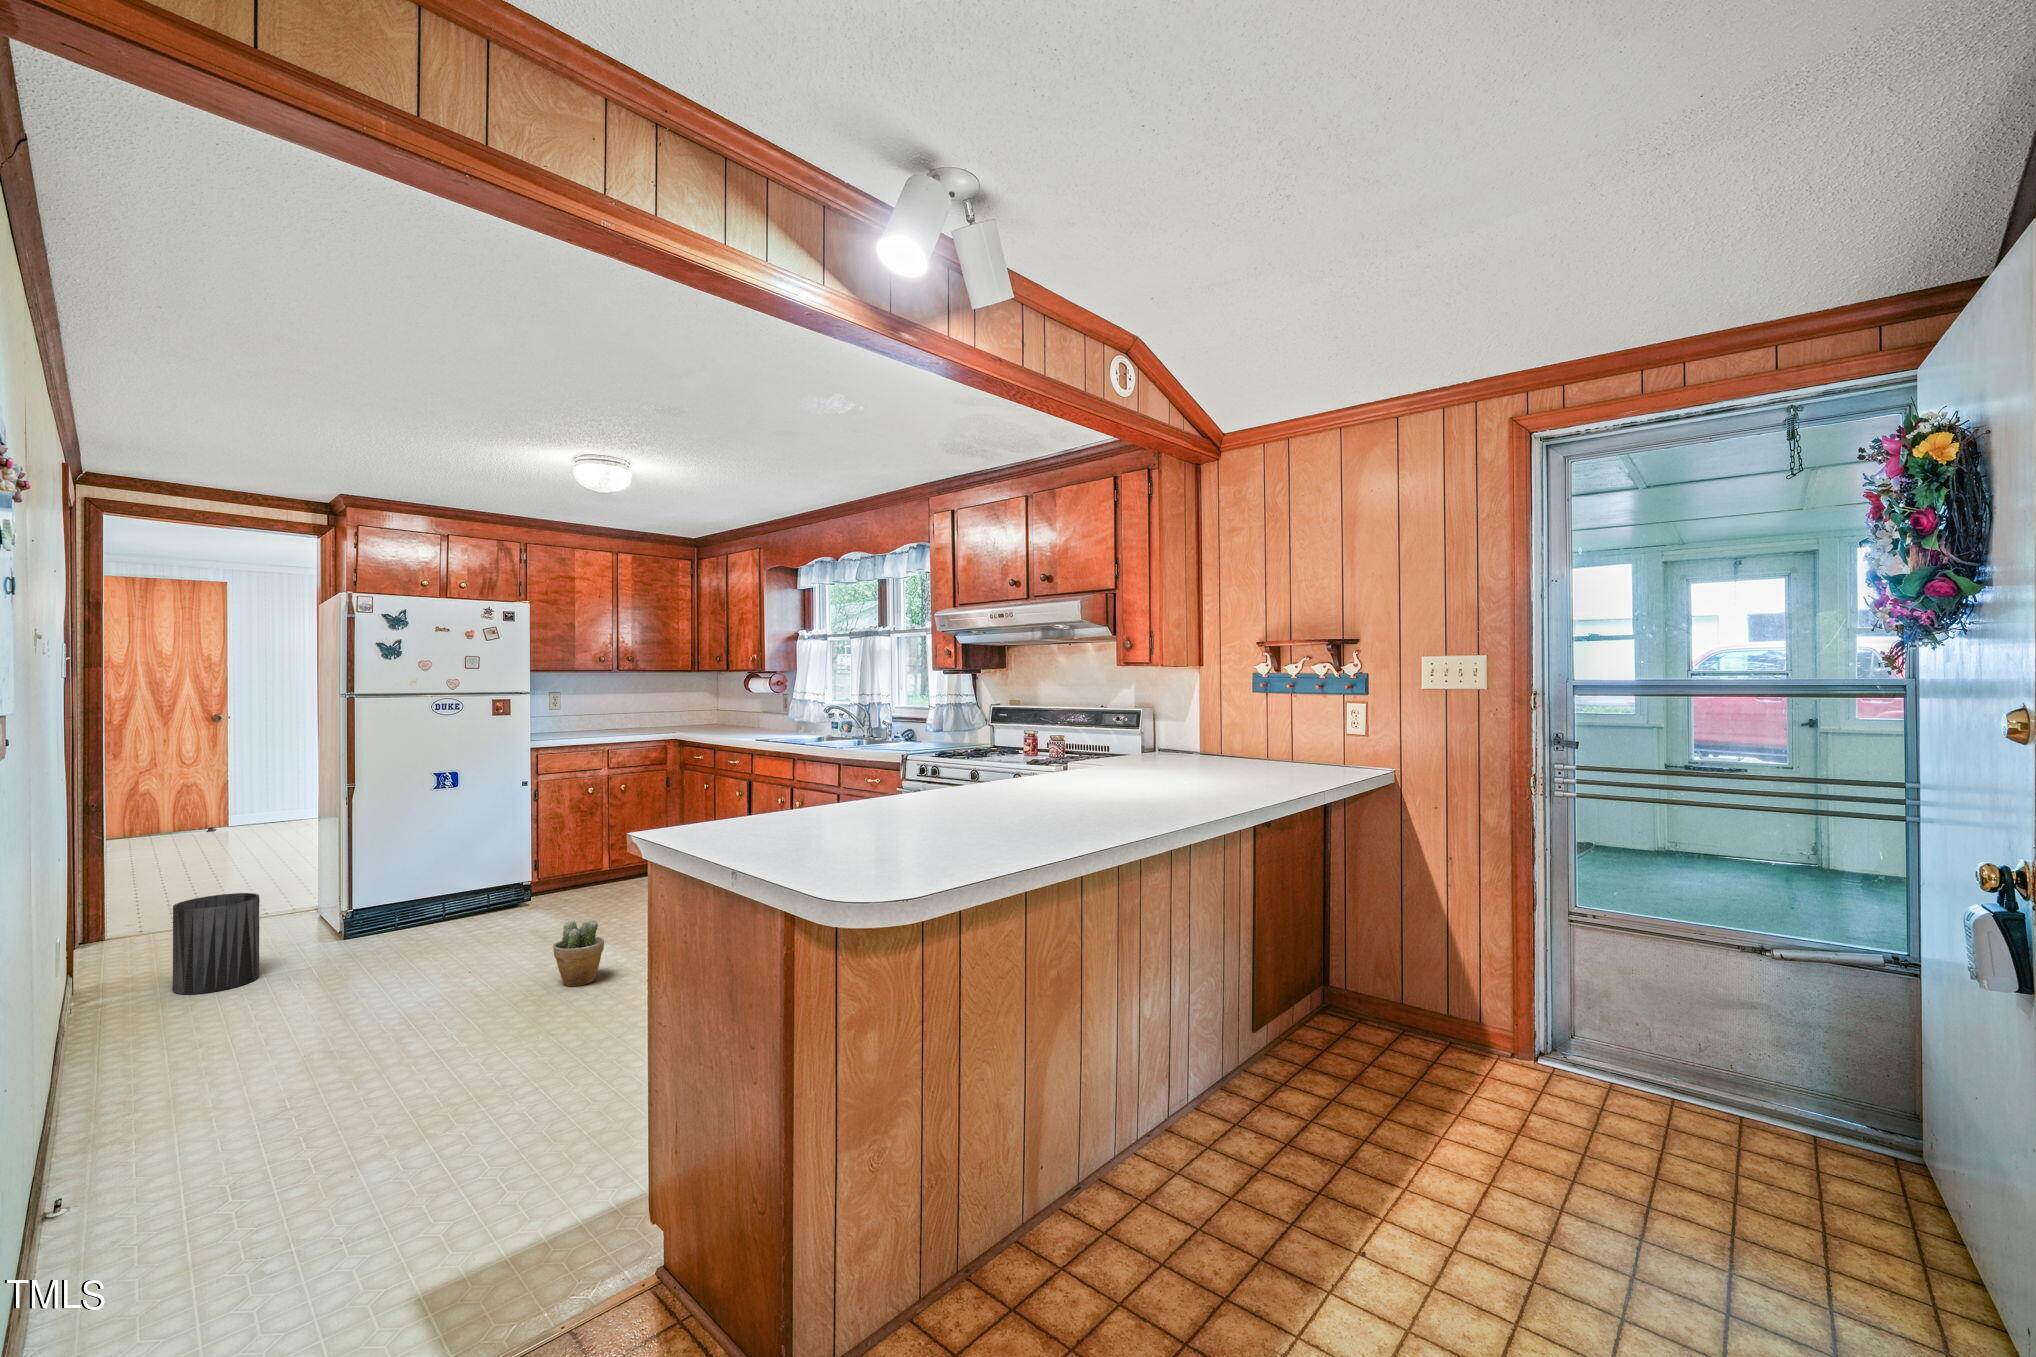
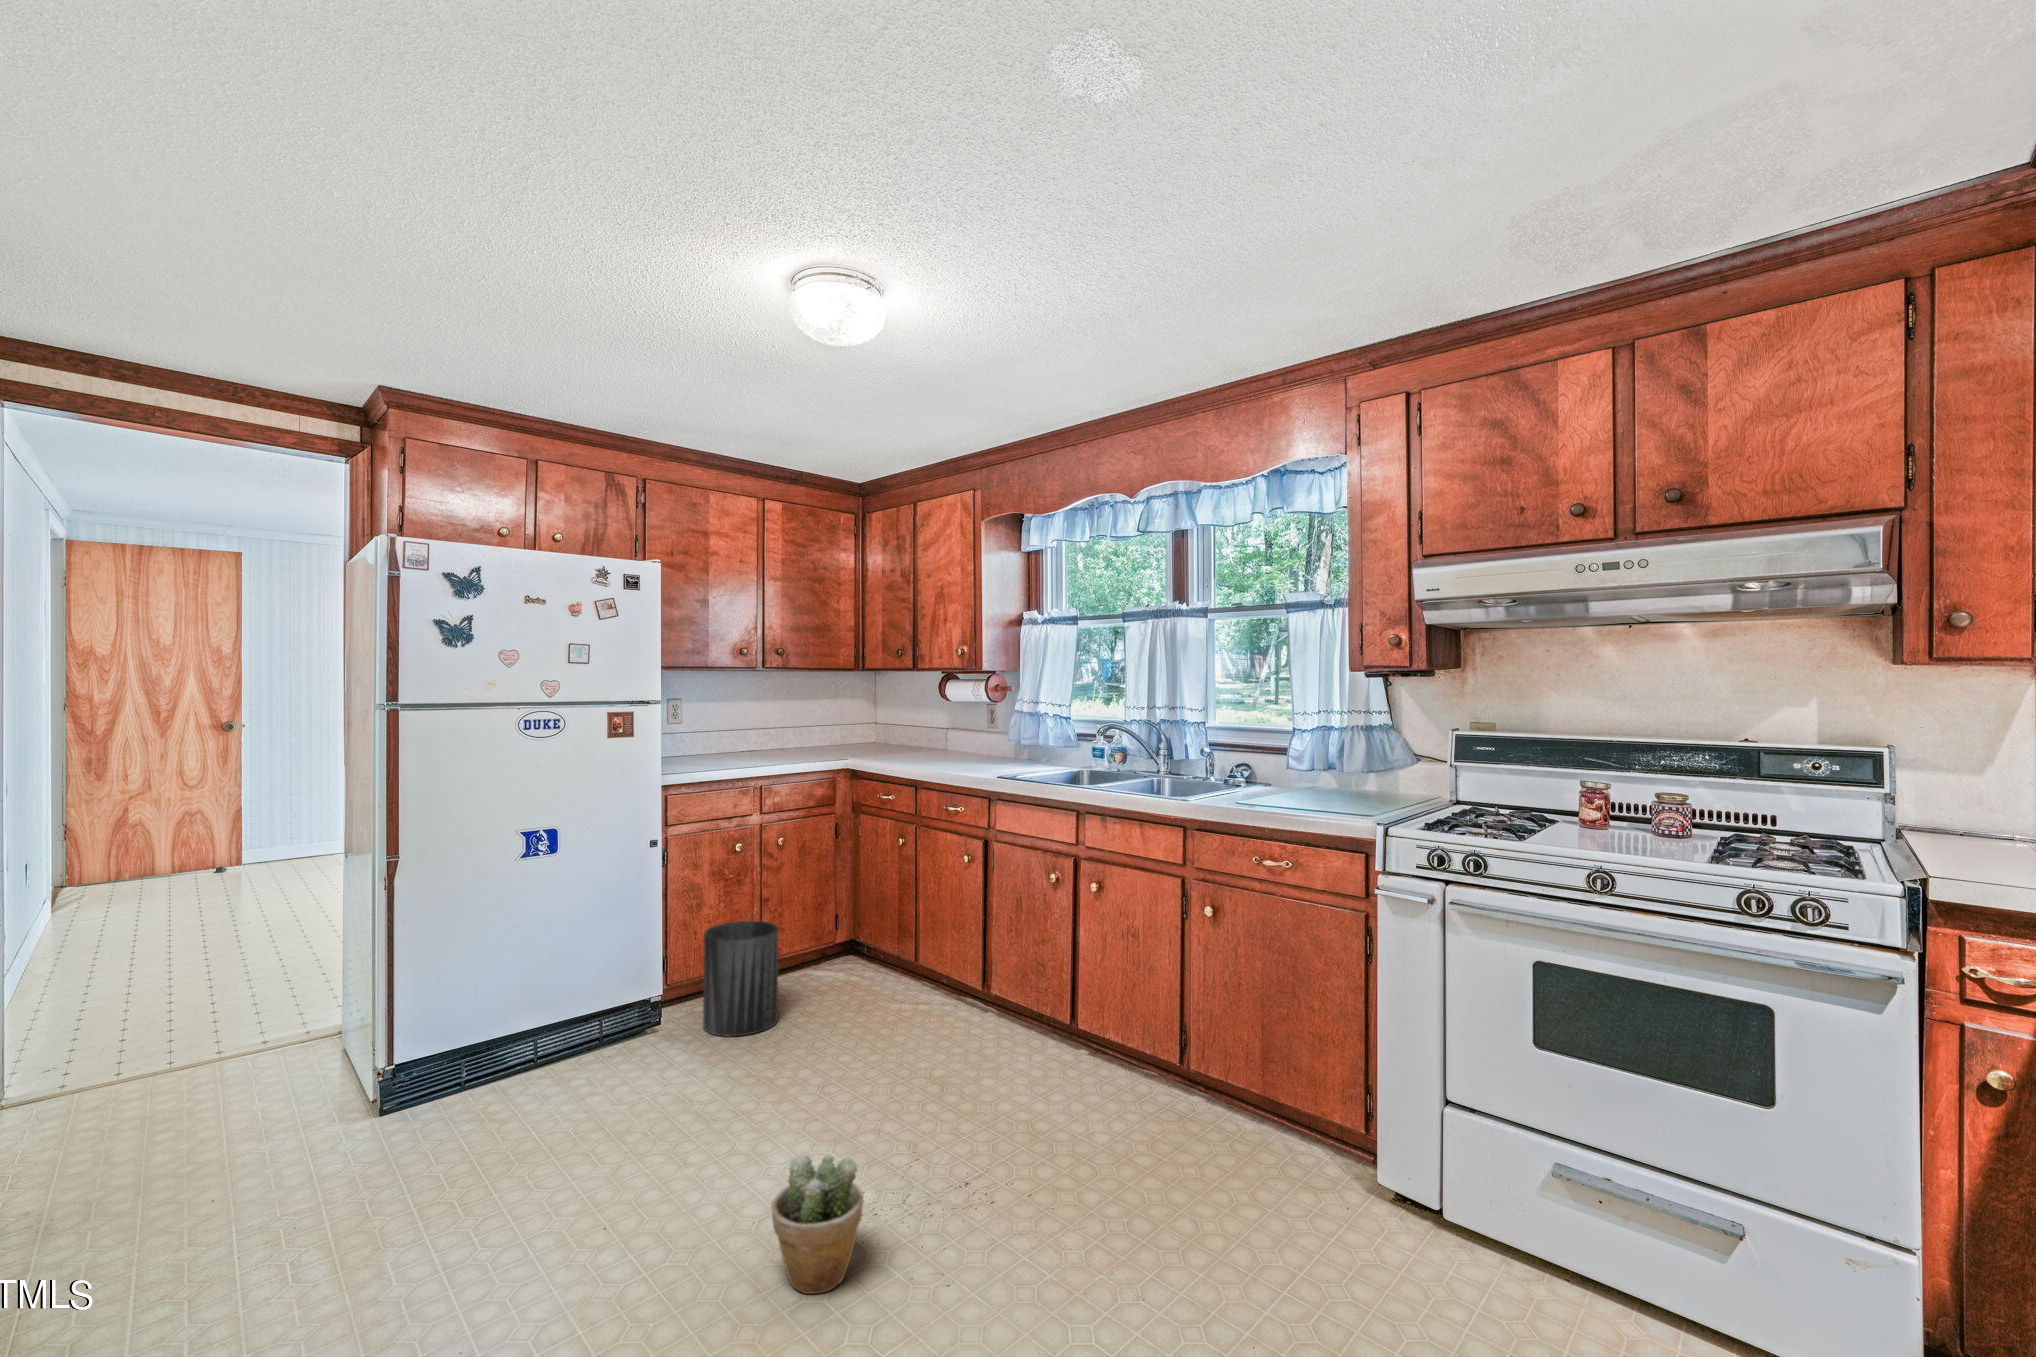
trash can: present [173,893,259,994] -> present [703,921,778,1037]

